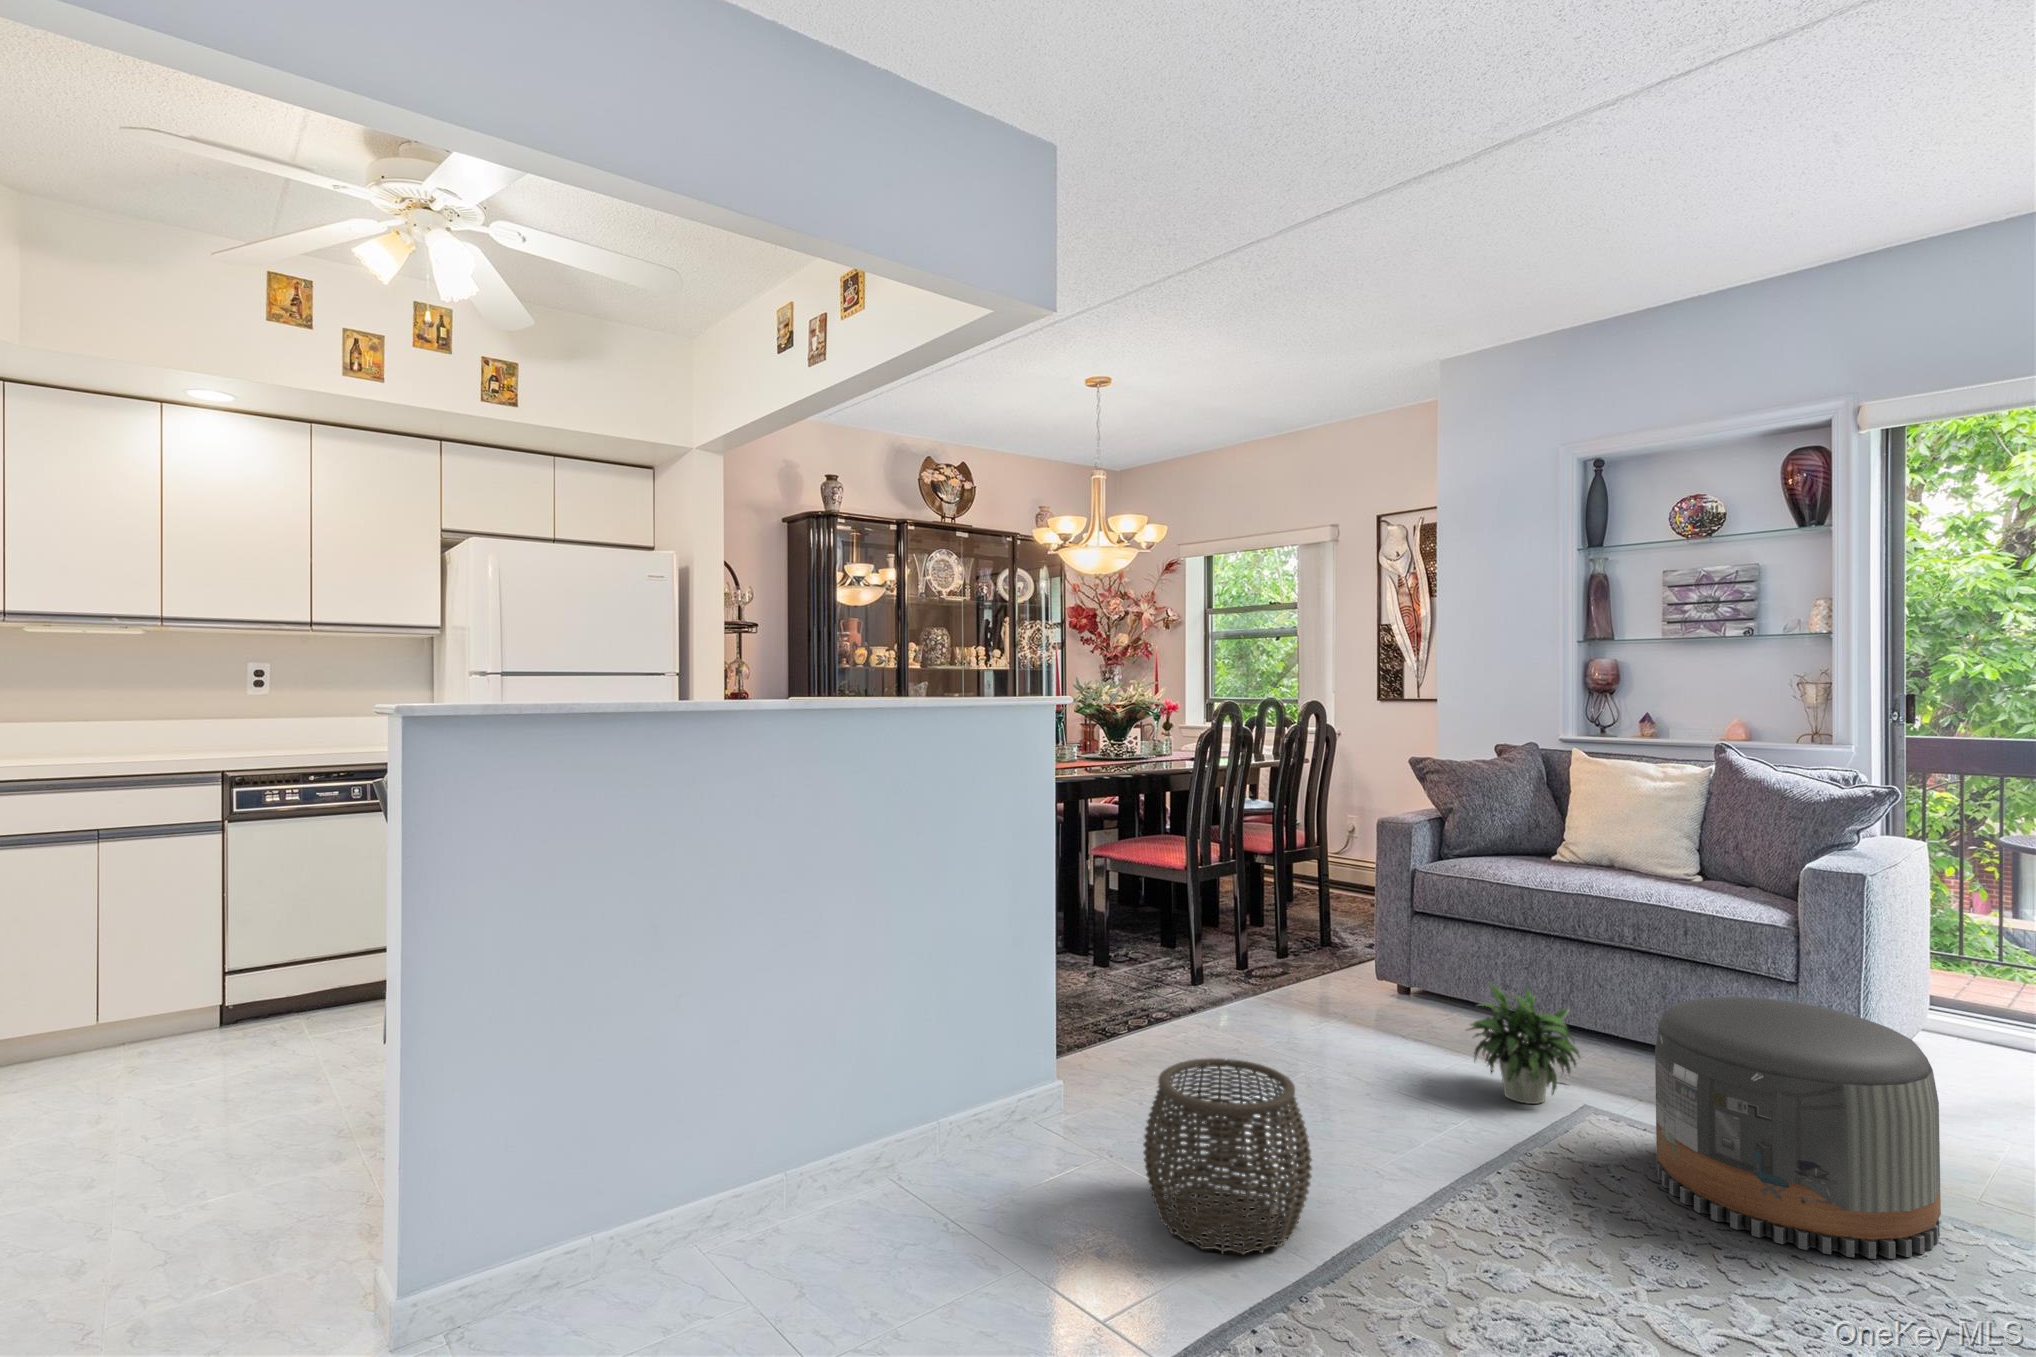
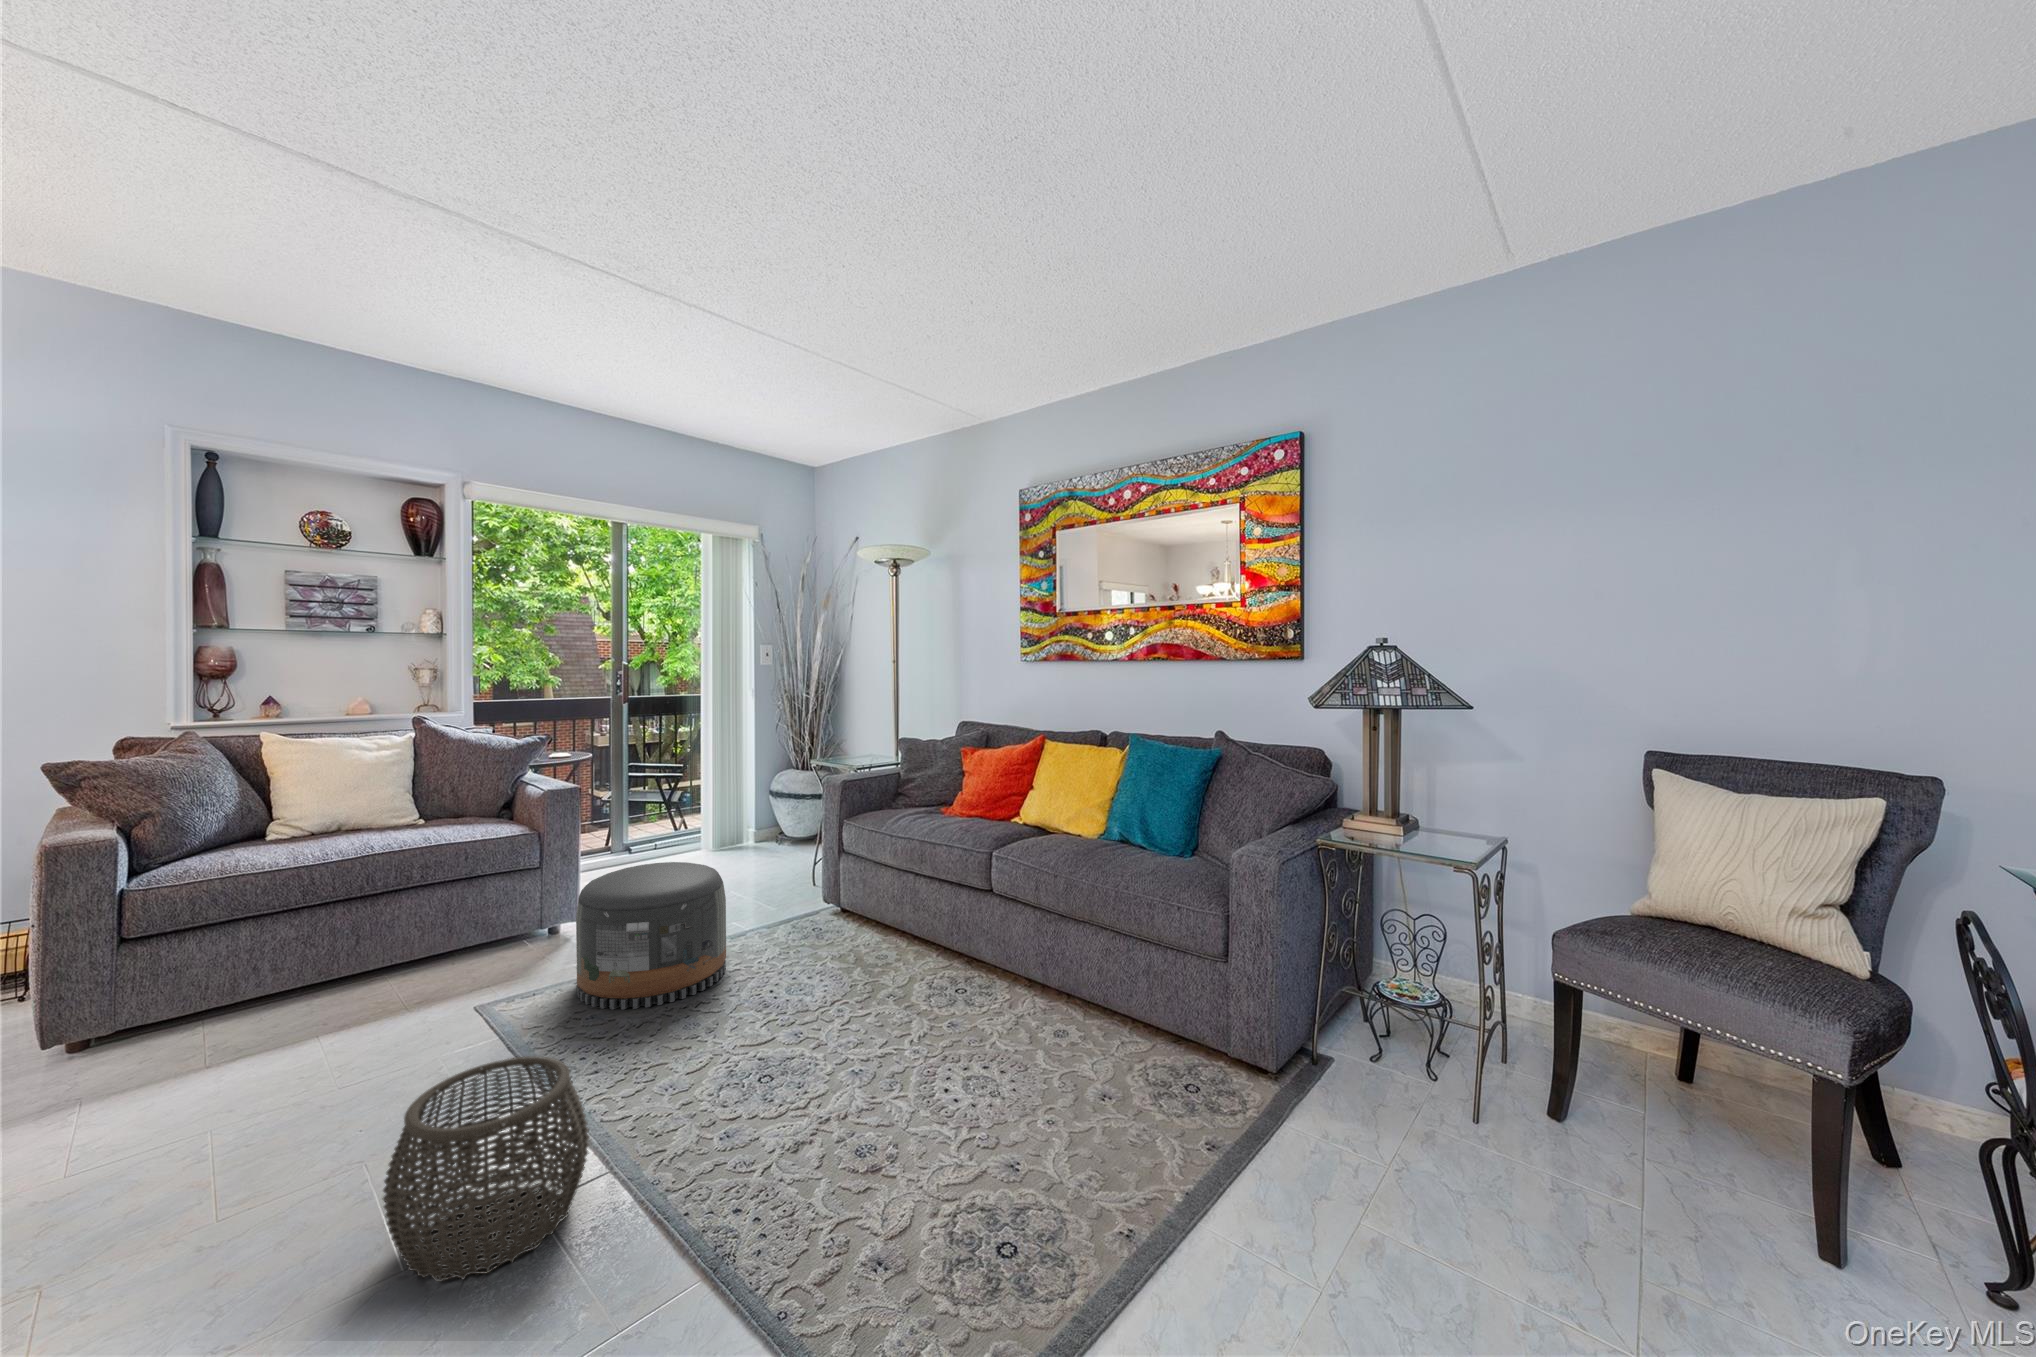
potted plant: present [1467,984,1580,1104] -> none [369,938,492,1035]

